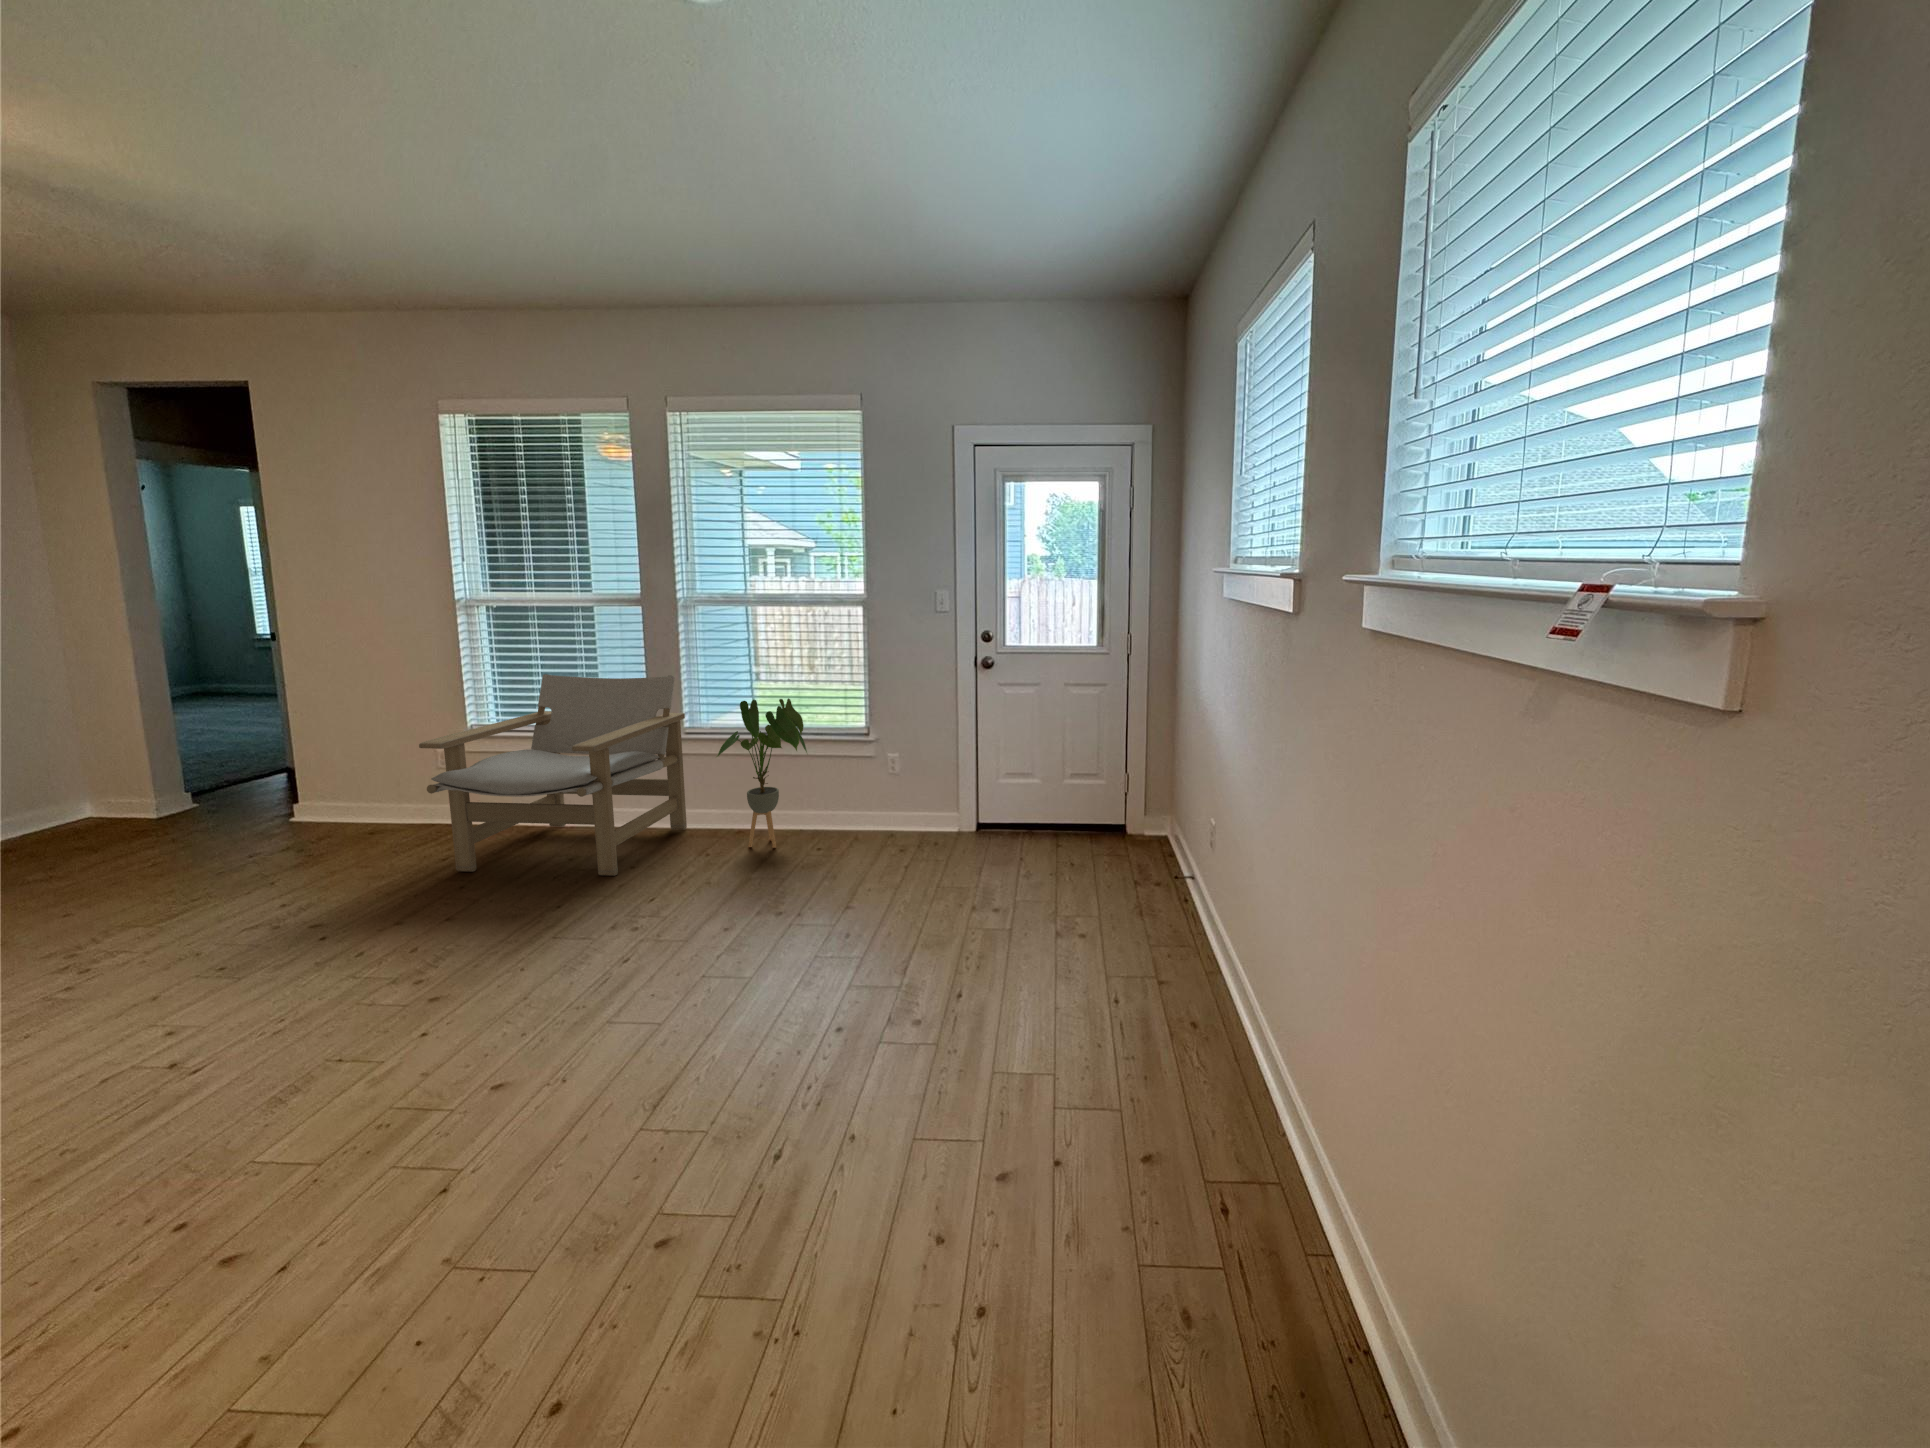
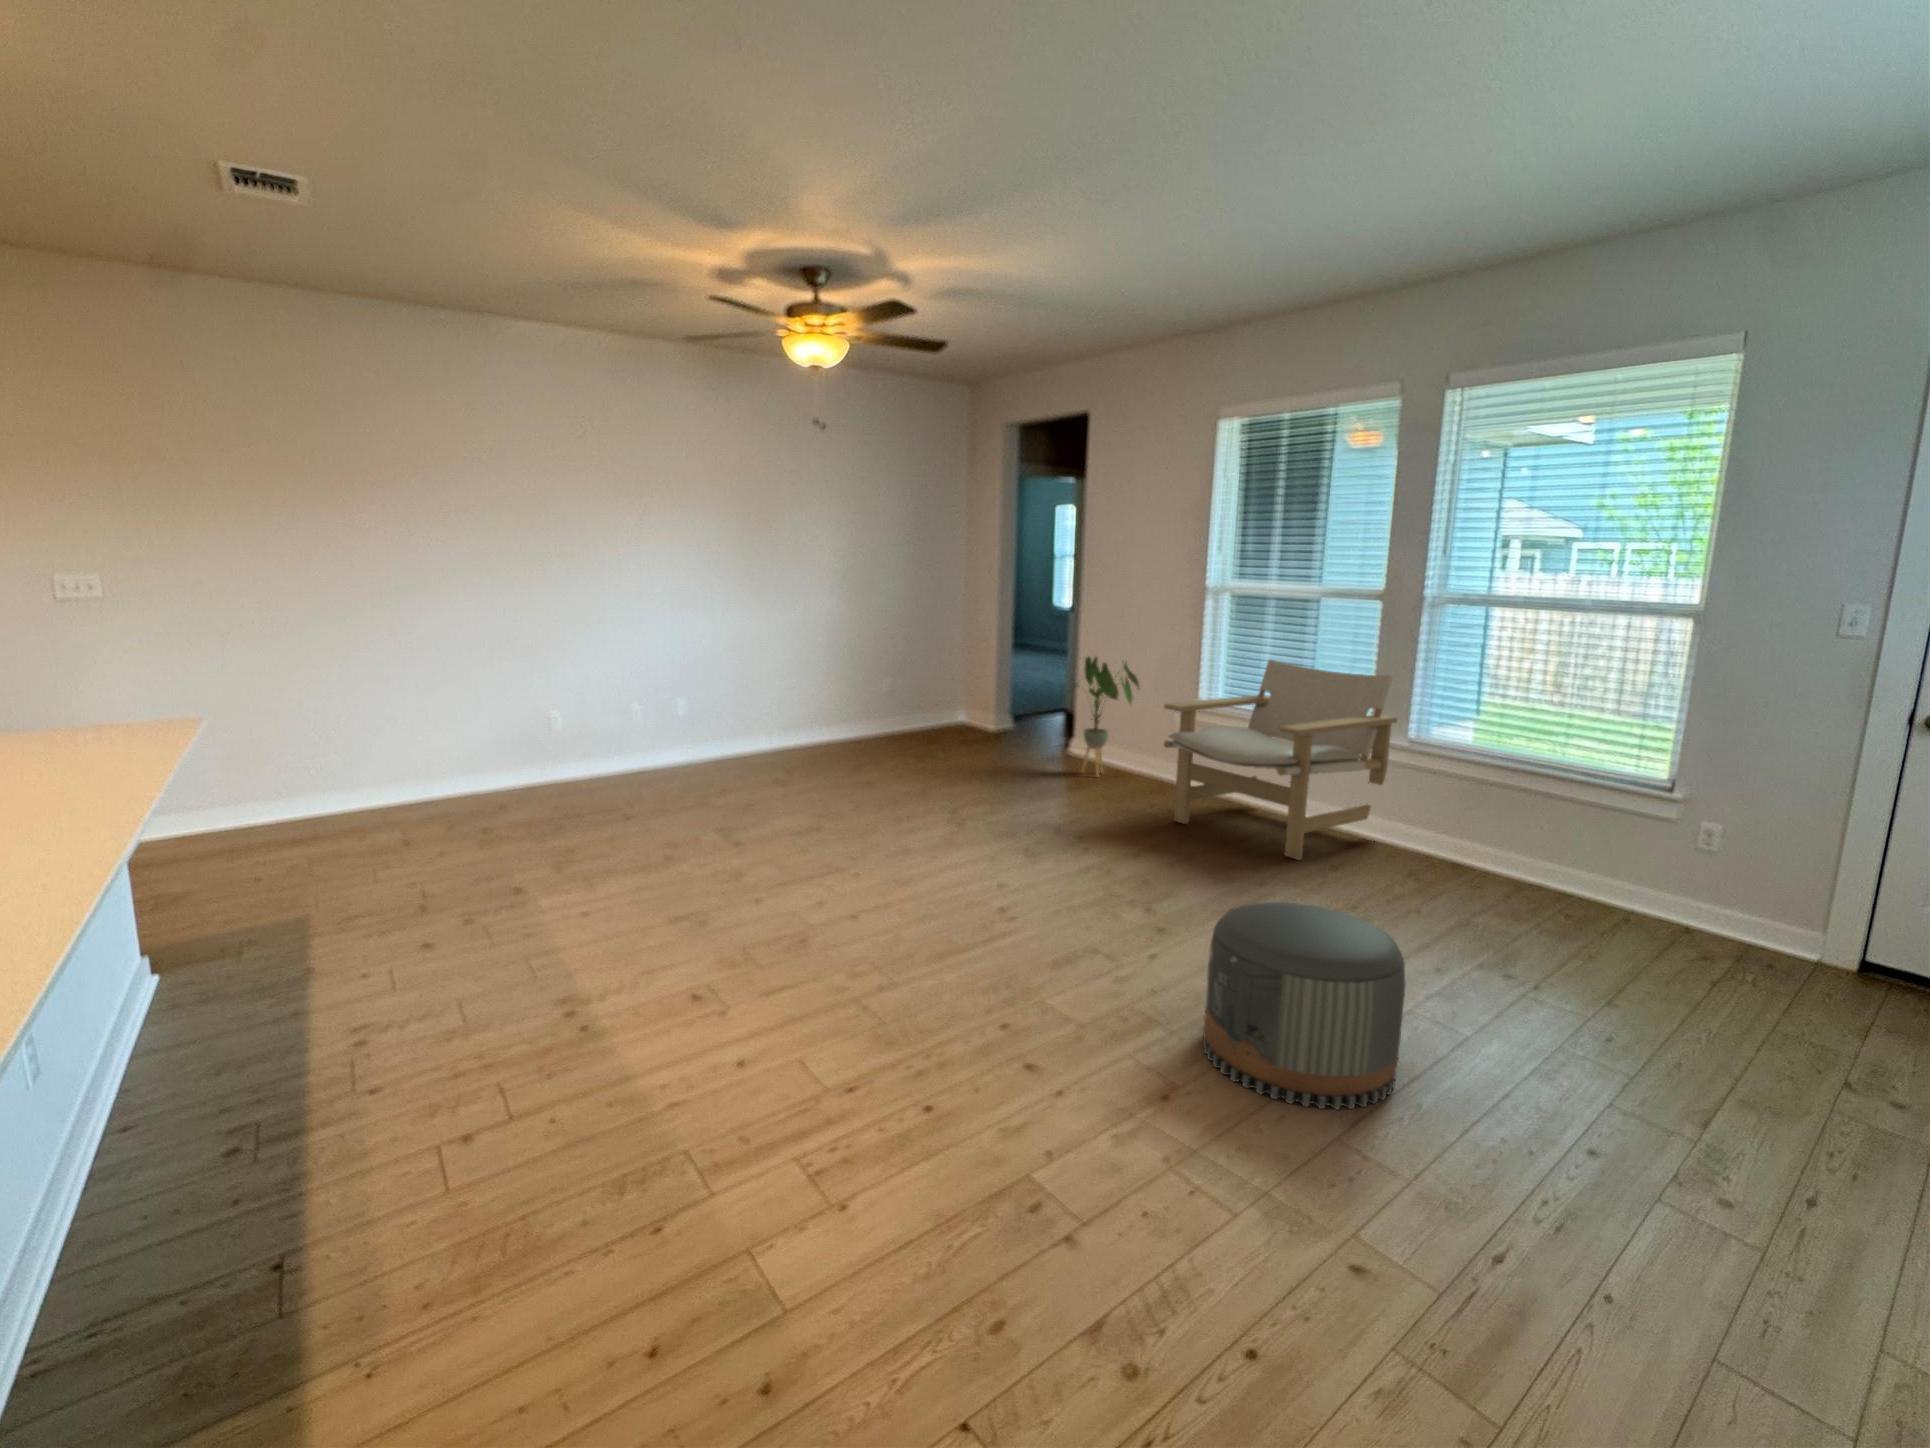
house plant: present [717,698,807,848] -> present [1071,657,1140,775]
pouf: none [543,959,790,1249] -> present [1203,902,1405,1109]

